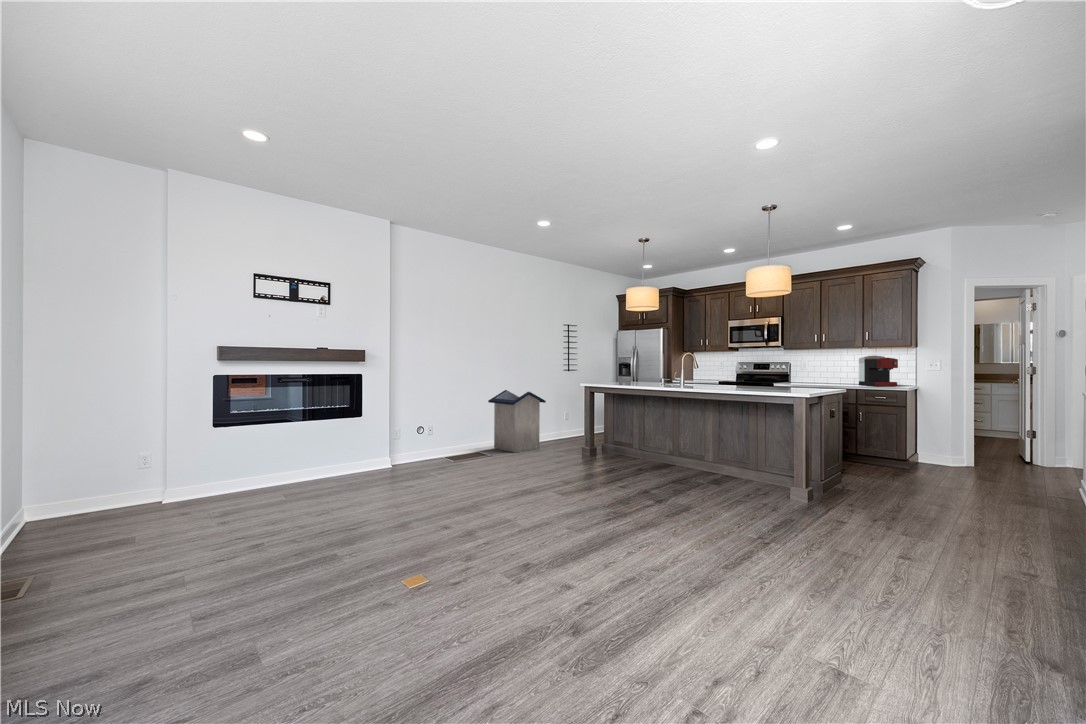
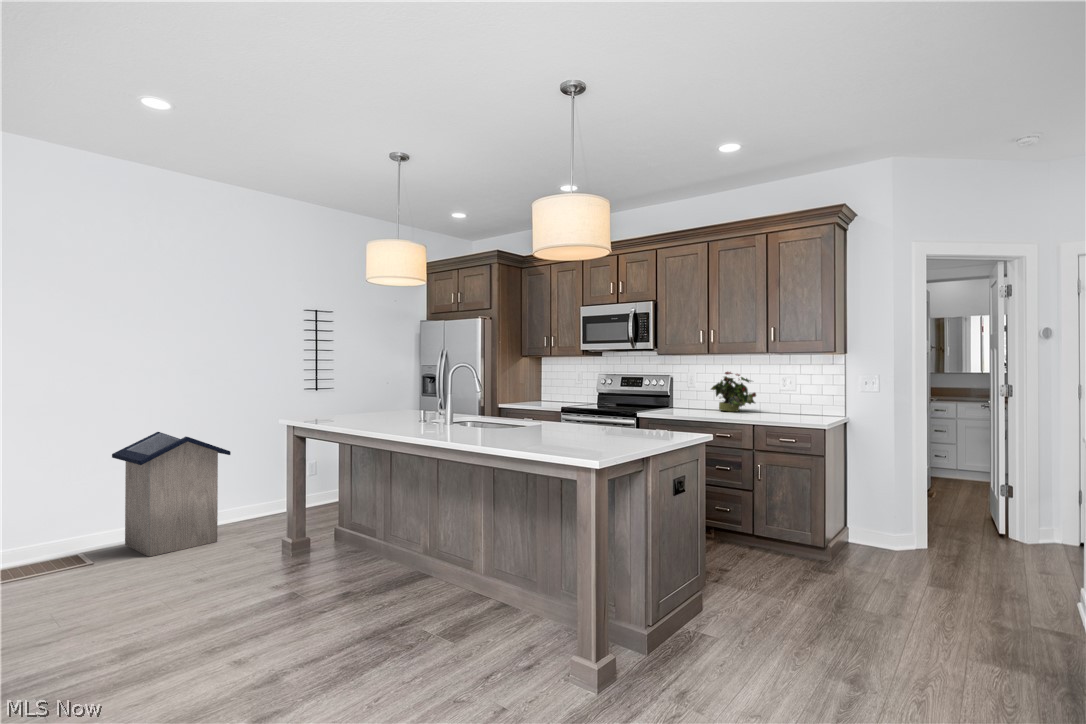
coffee maker: present [859,356,898,386] -> none [761,367,817,419]
potted plant: none [821,359,854,383] -> present [711,372,756,412]

